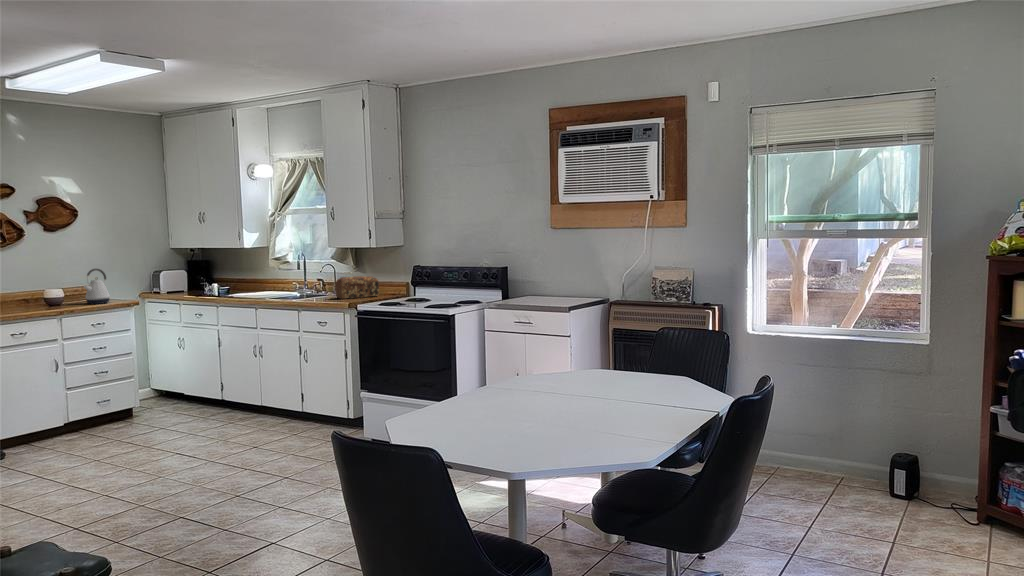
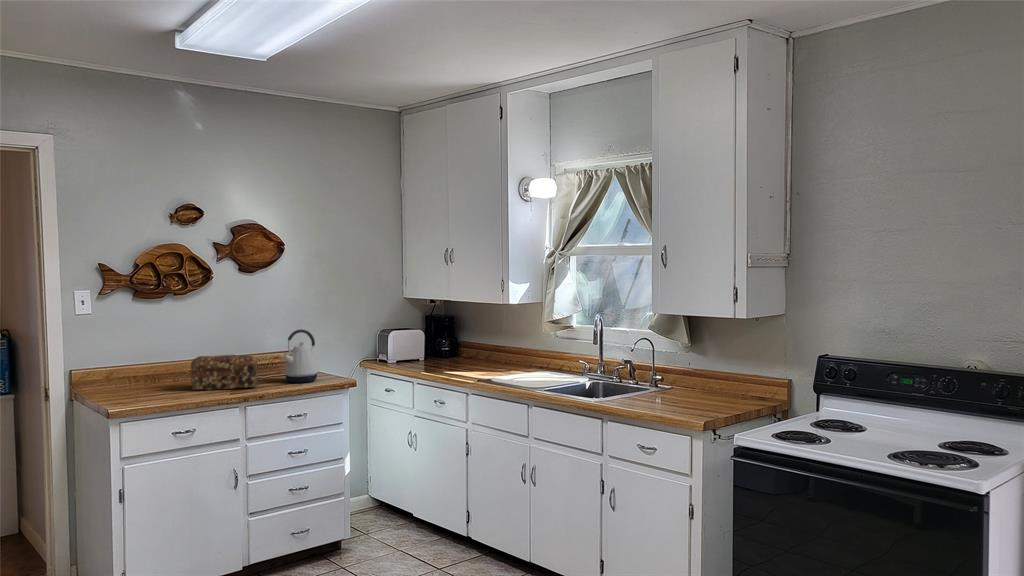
bread loaf: present [335,276,379,299] -> present [191,355,257,391]

